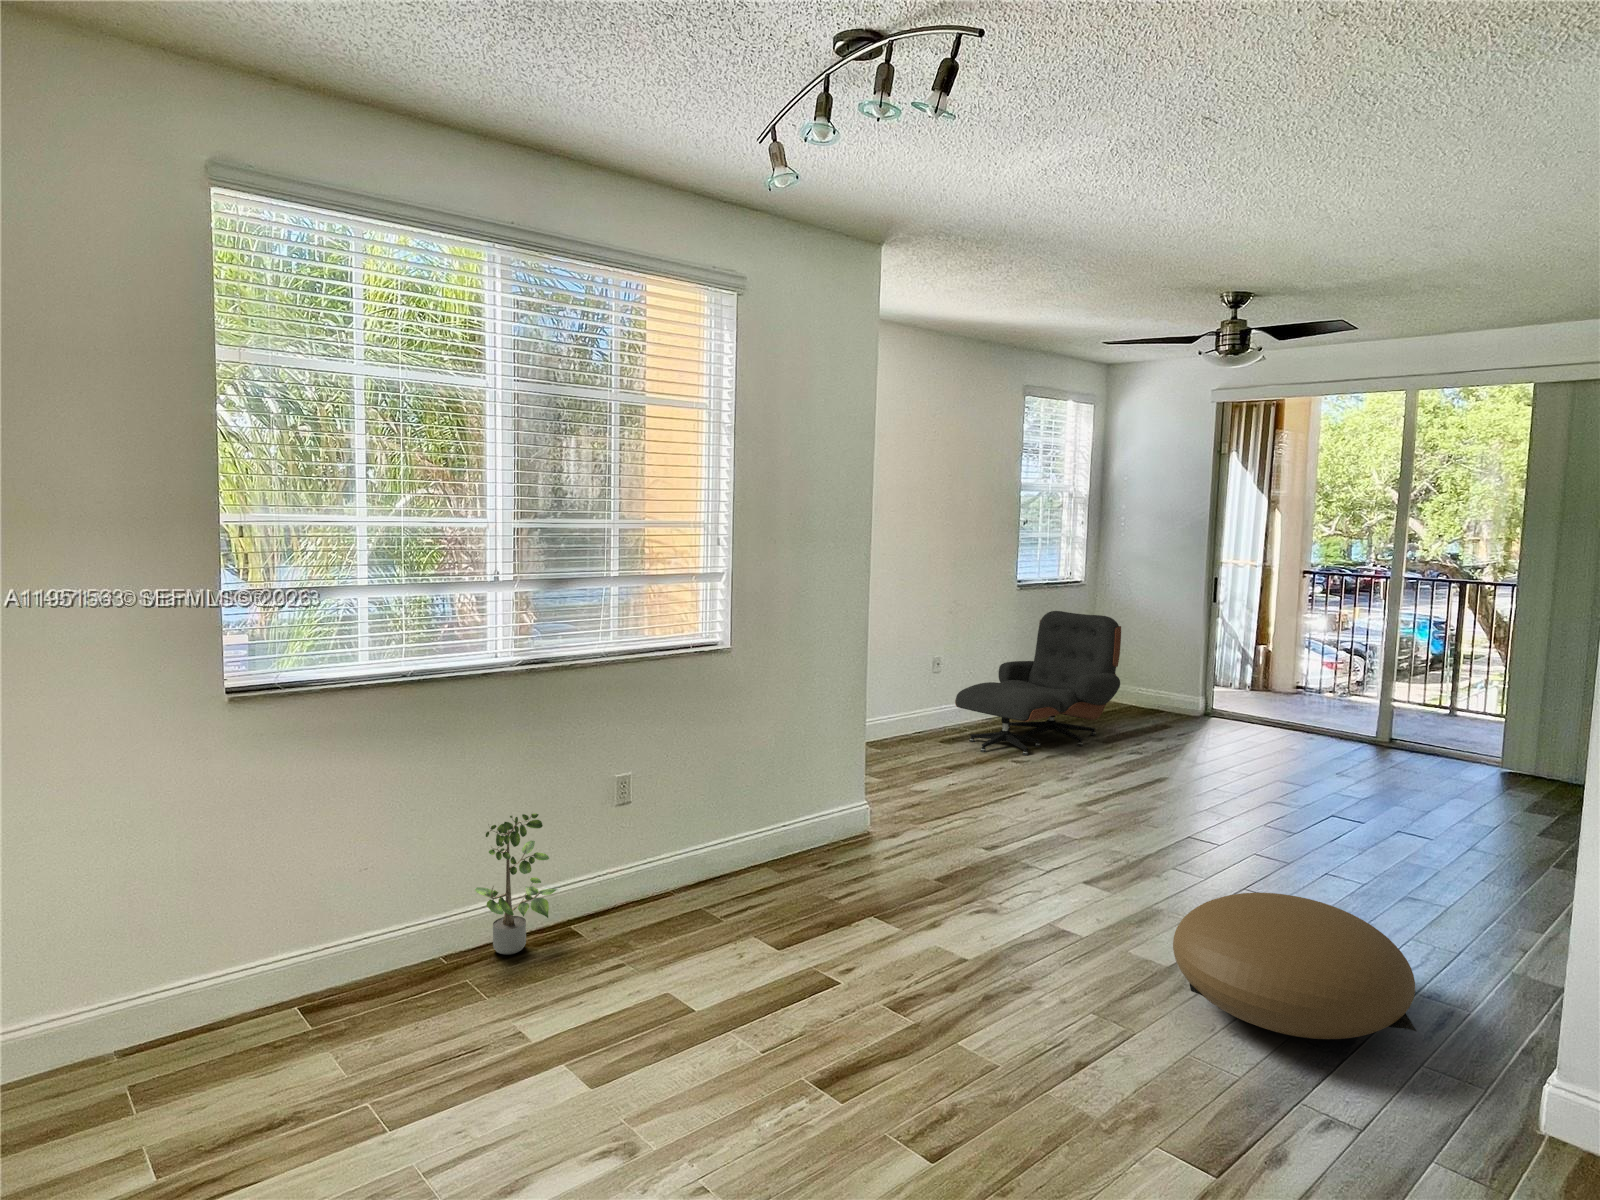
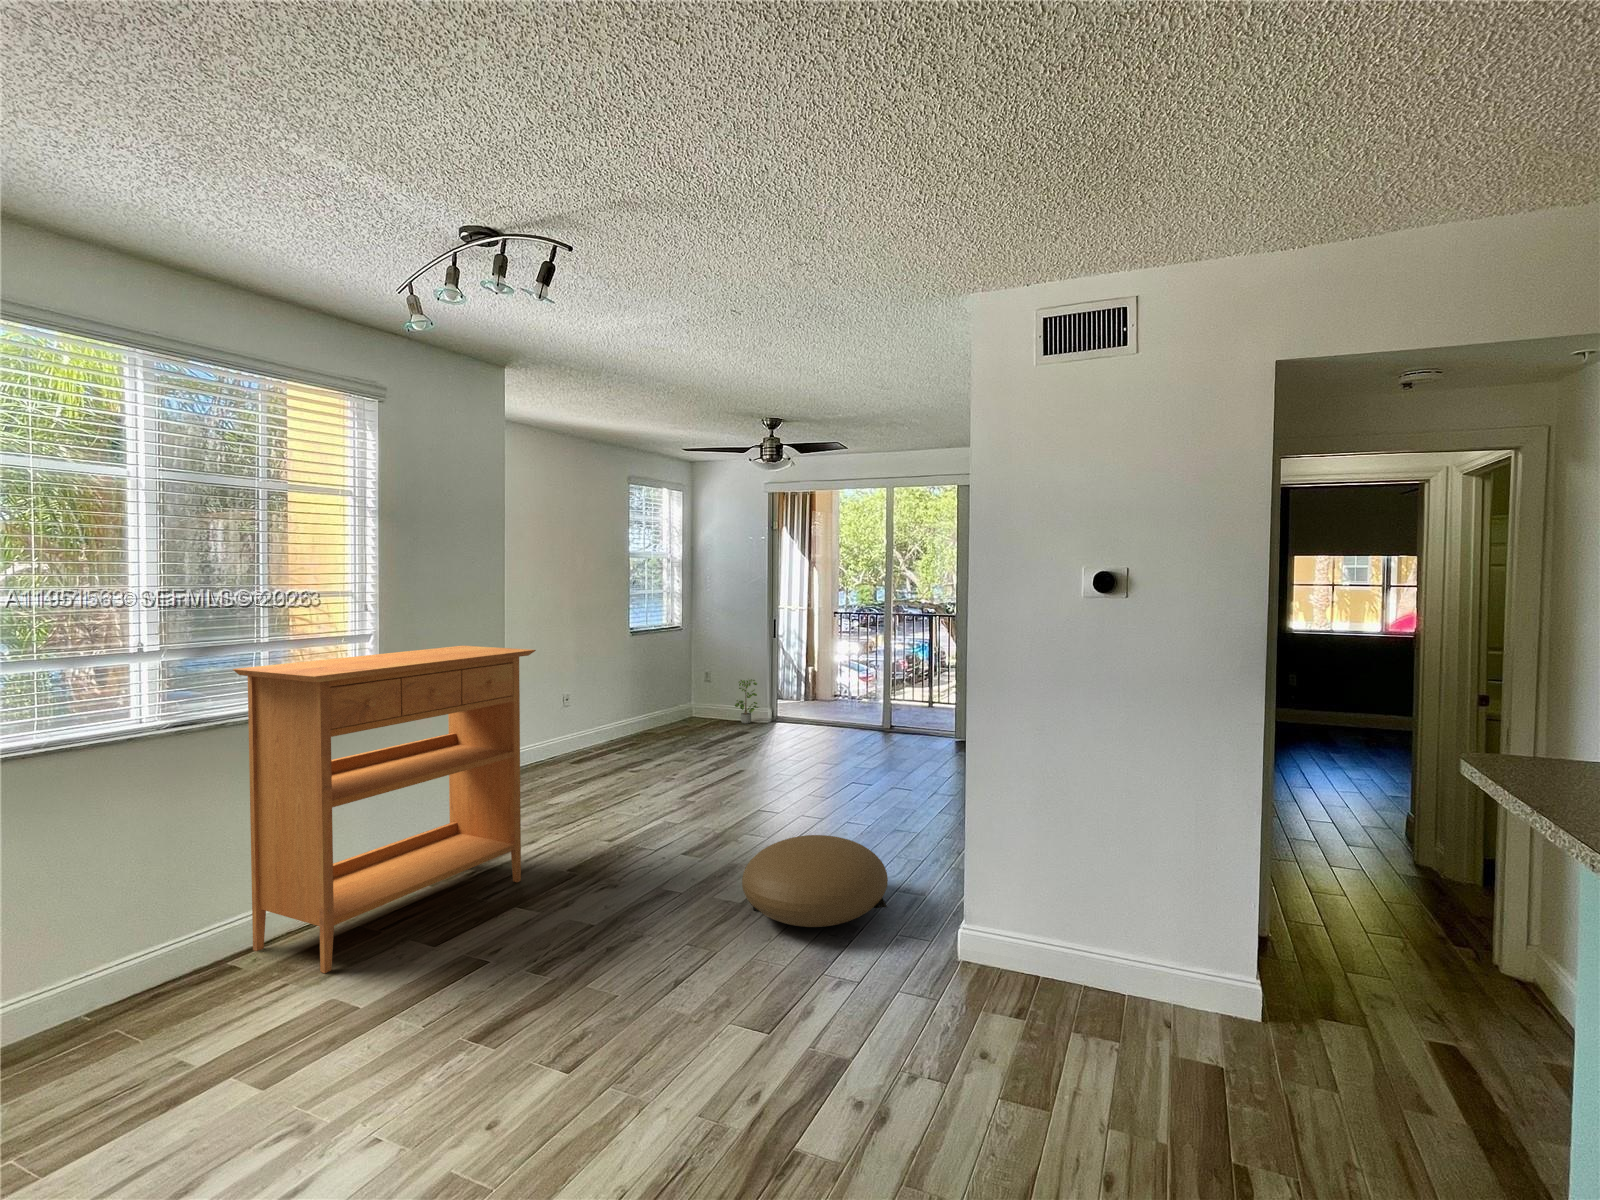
console table: none [583,592,905,958] -> present [233,646,536,973]
lounge chair: present [955,611,1121,755] -> none [584,651,712,767]
potted plant: present [475,813,557,955] -> present [735,679,759,723]

